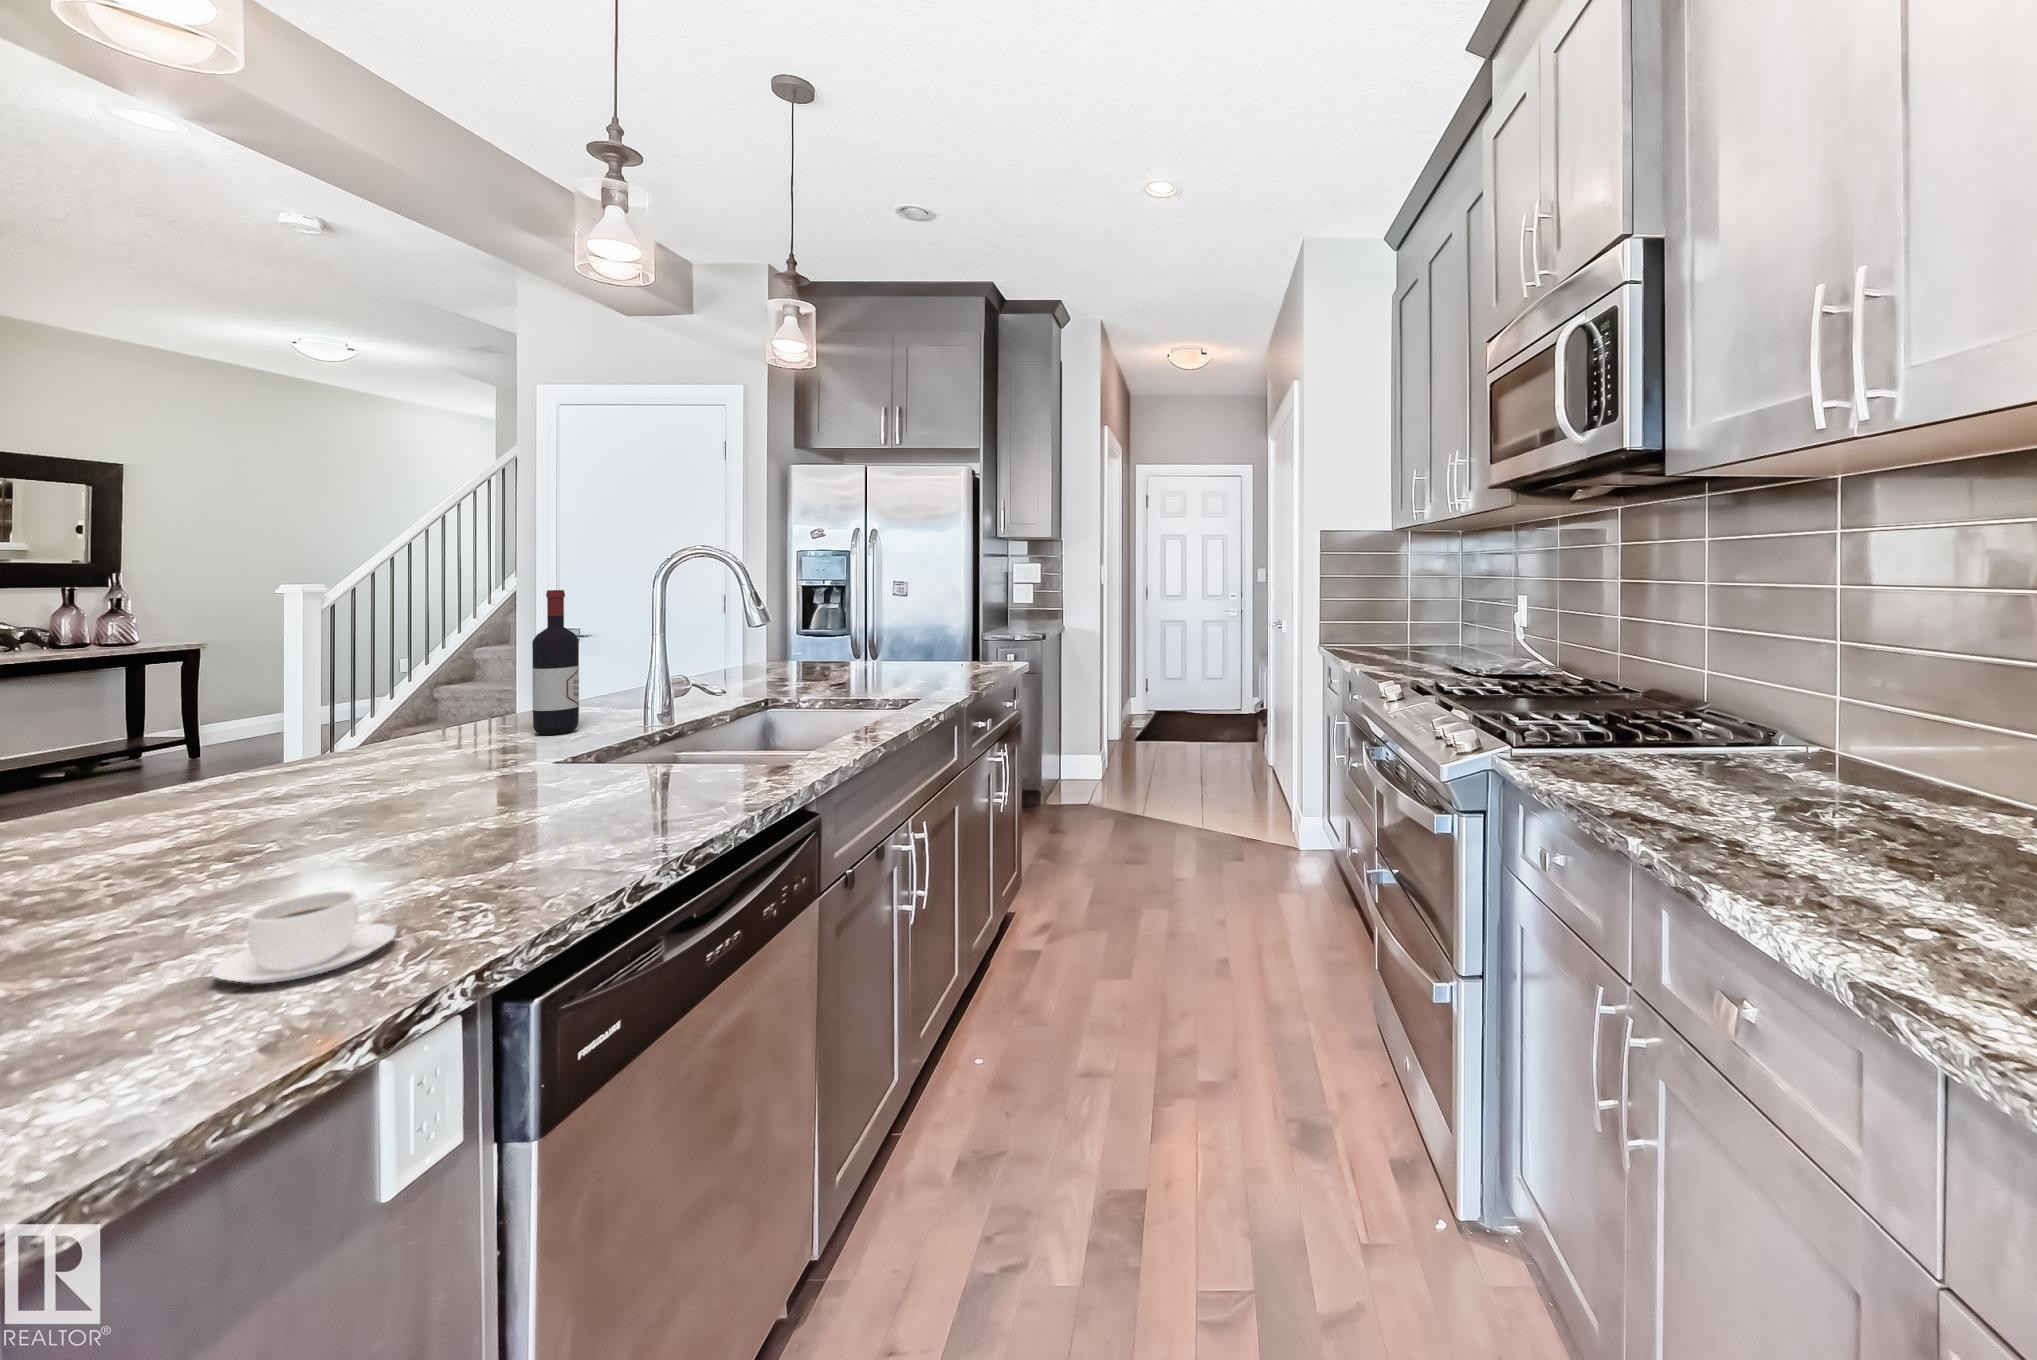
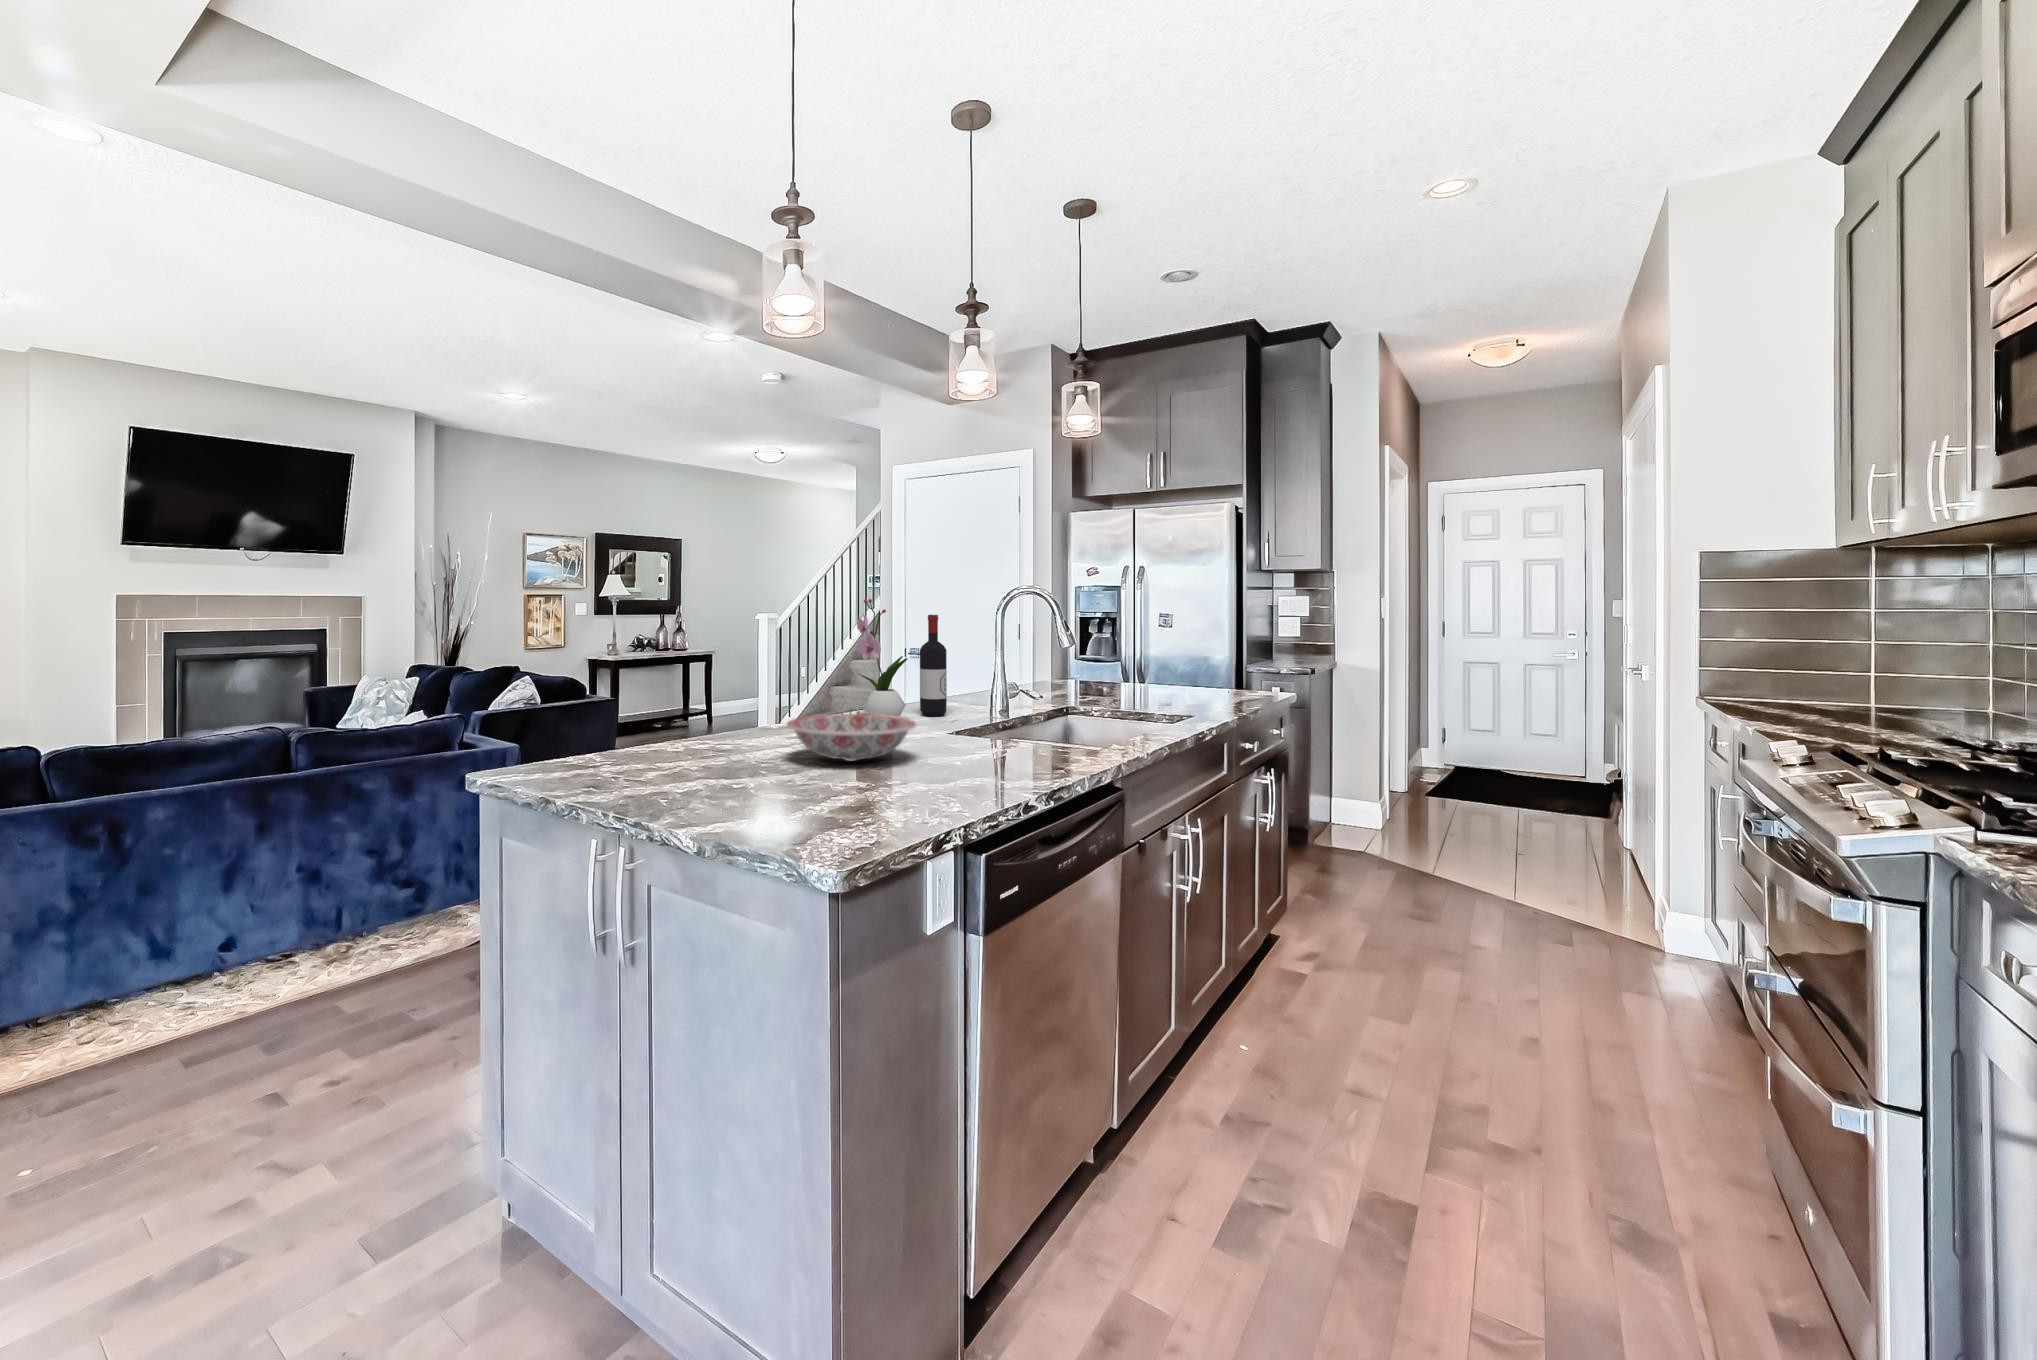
flower arrangement: none [404,568,503,756] -> present [857,599,908,717]
ceramic bowl: none [165,754,476,847] -> present [787,714,916,760]
coffee cup: present [211,891,396,984] -> none [845,776,914,816]

